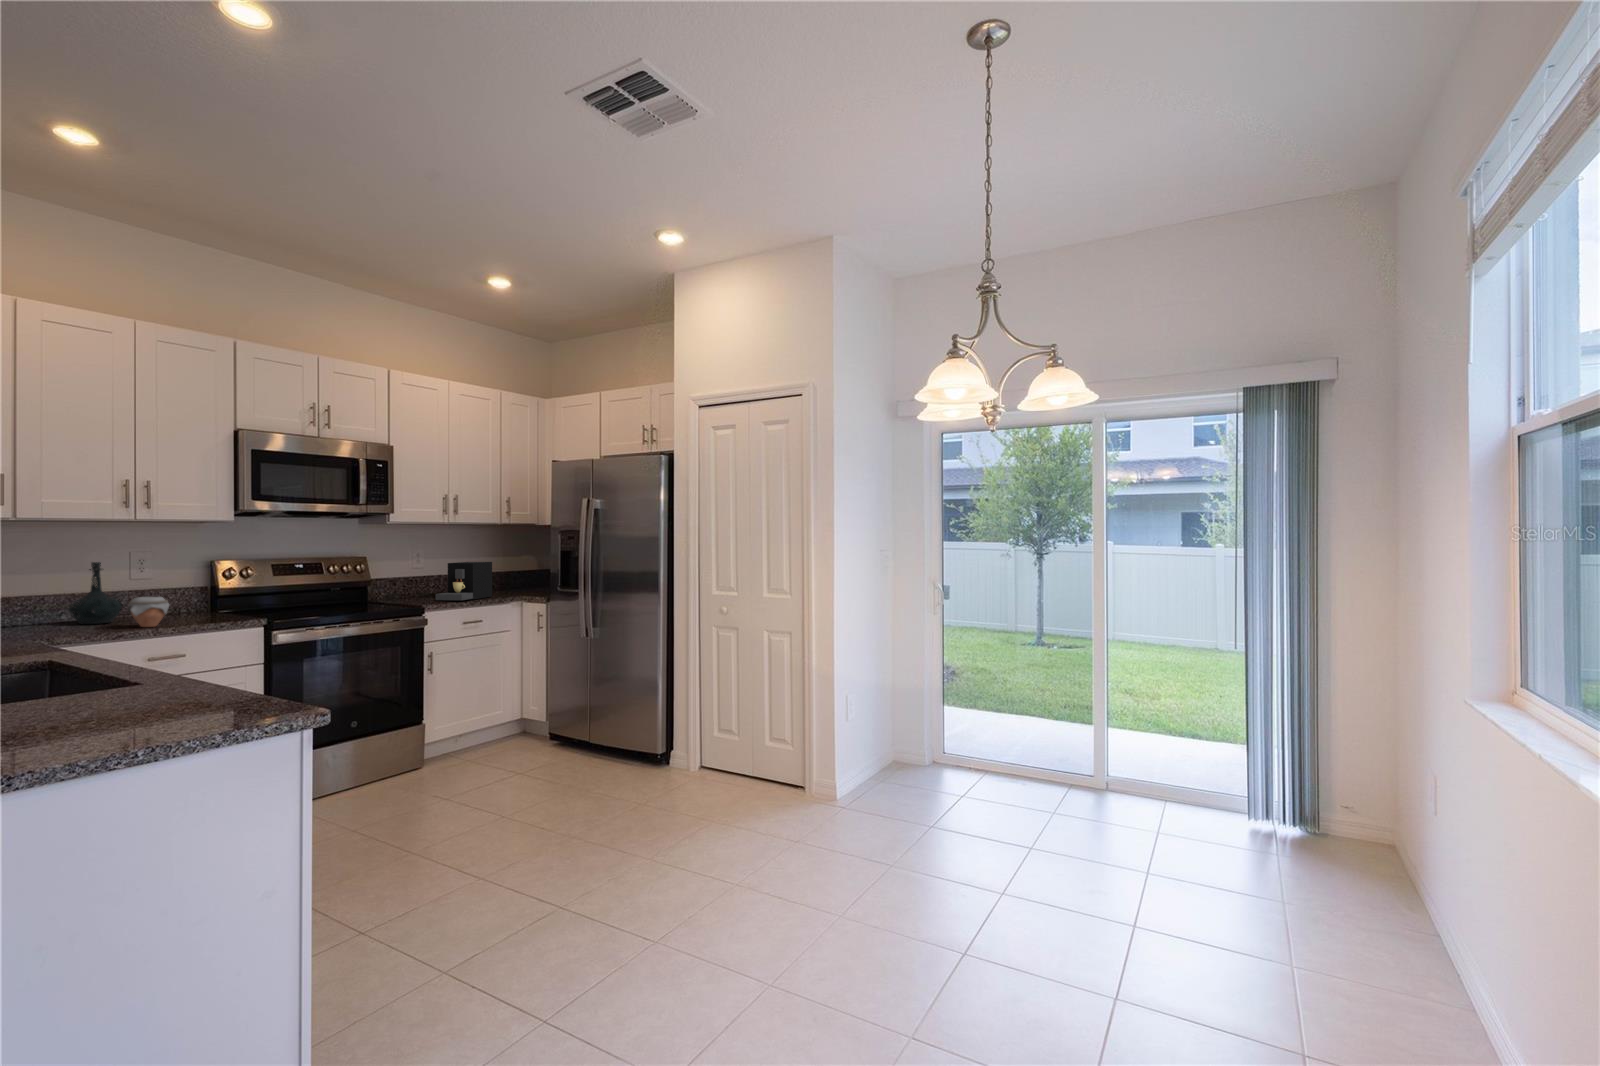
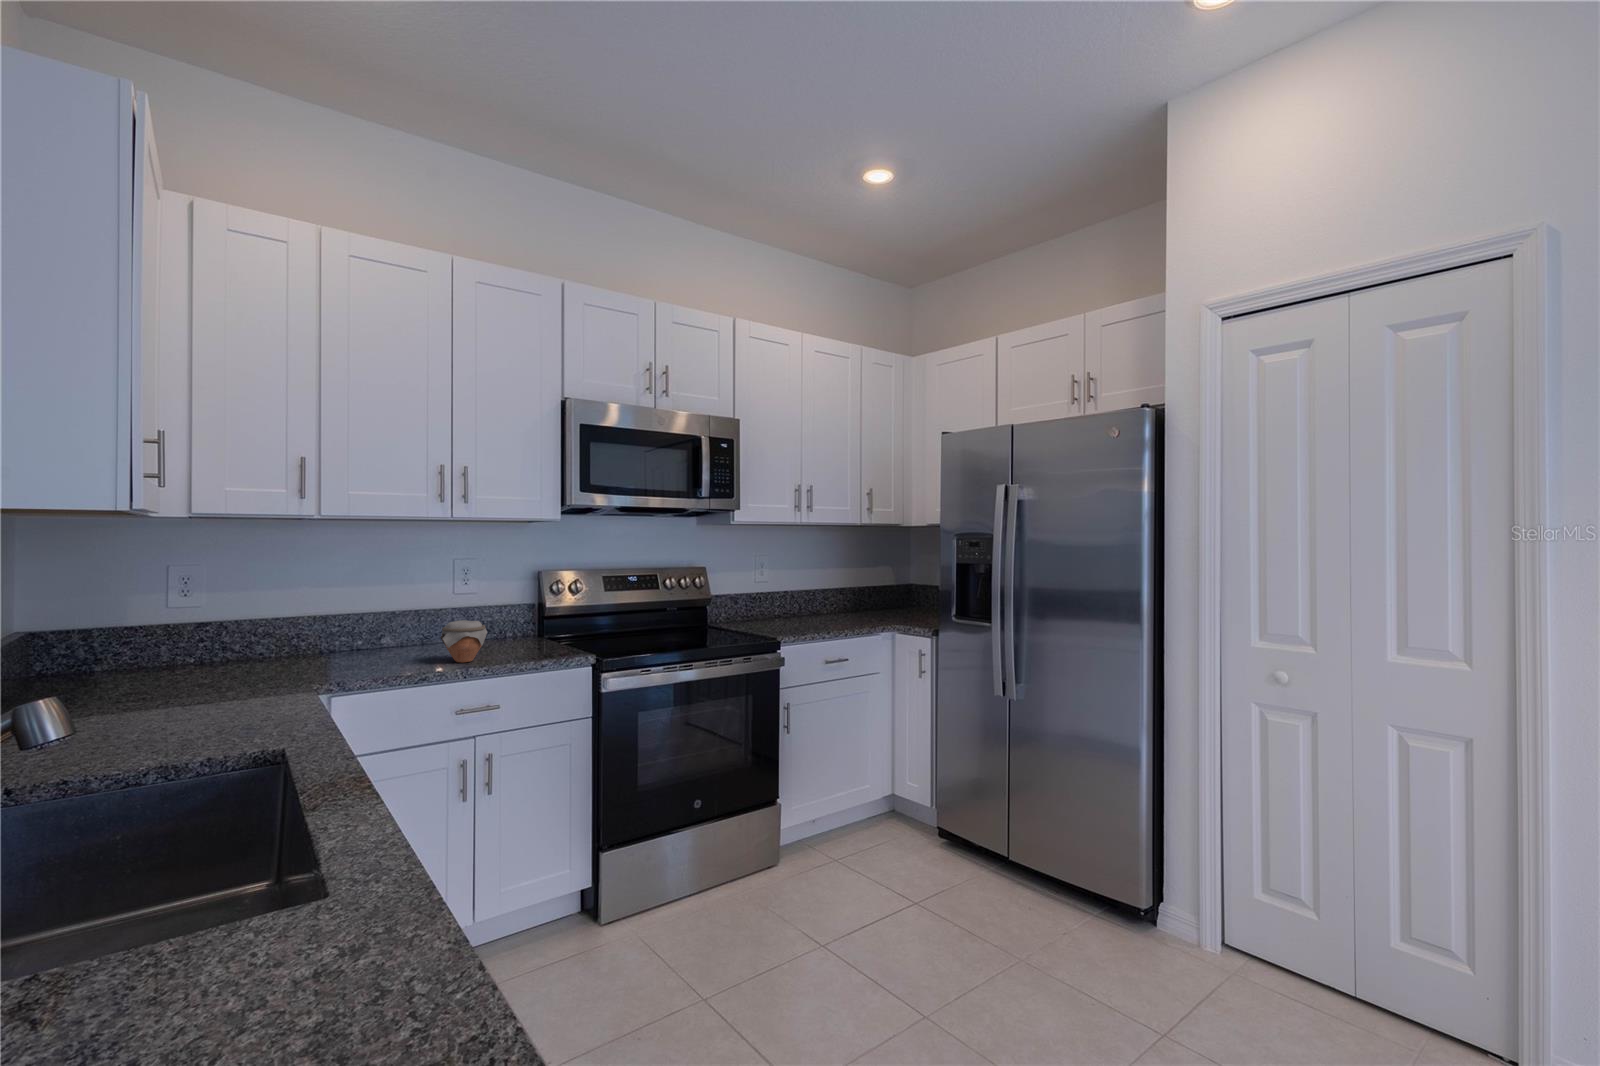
bottle: present [69,562,122,624] -> none [386,573,442,653]
coffee maker: present [436,562,492,600] -> none [786,575,851,629]

